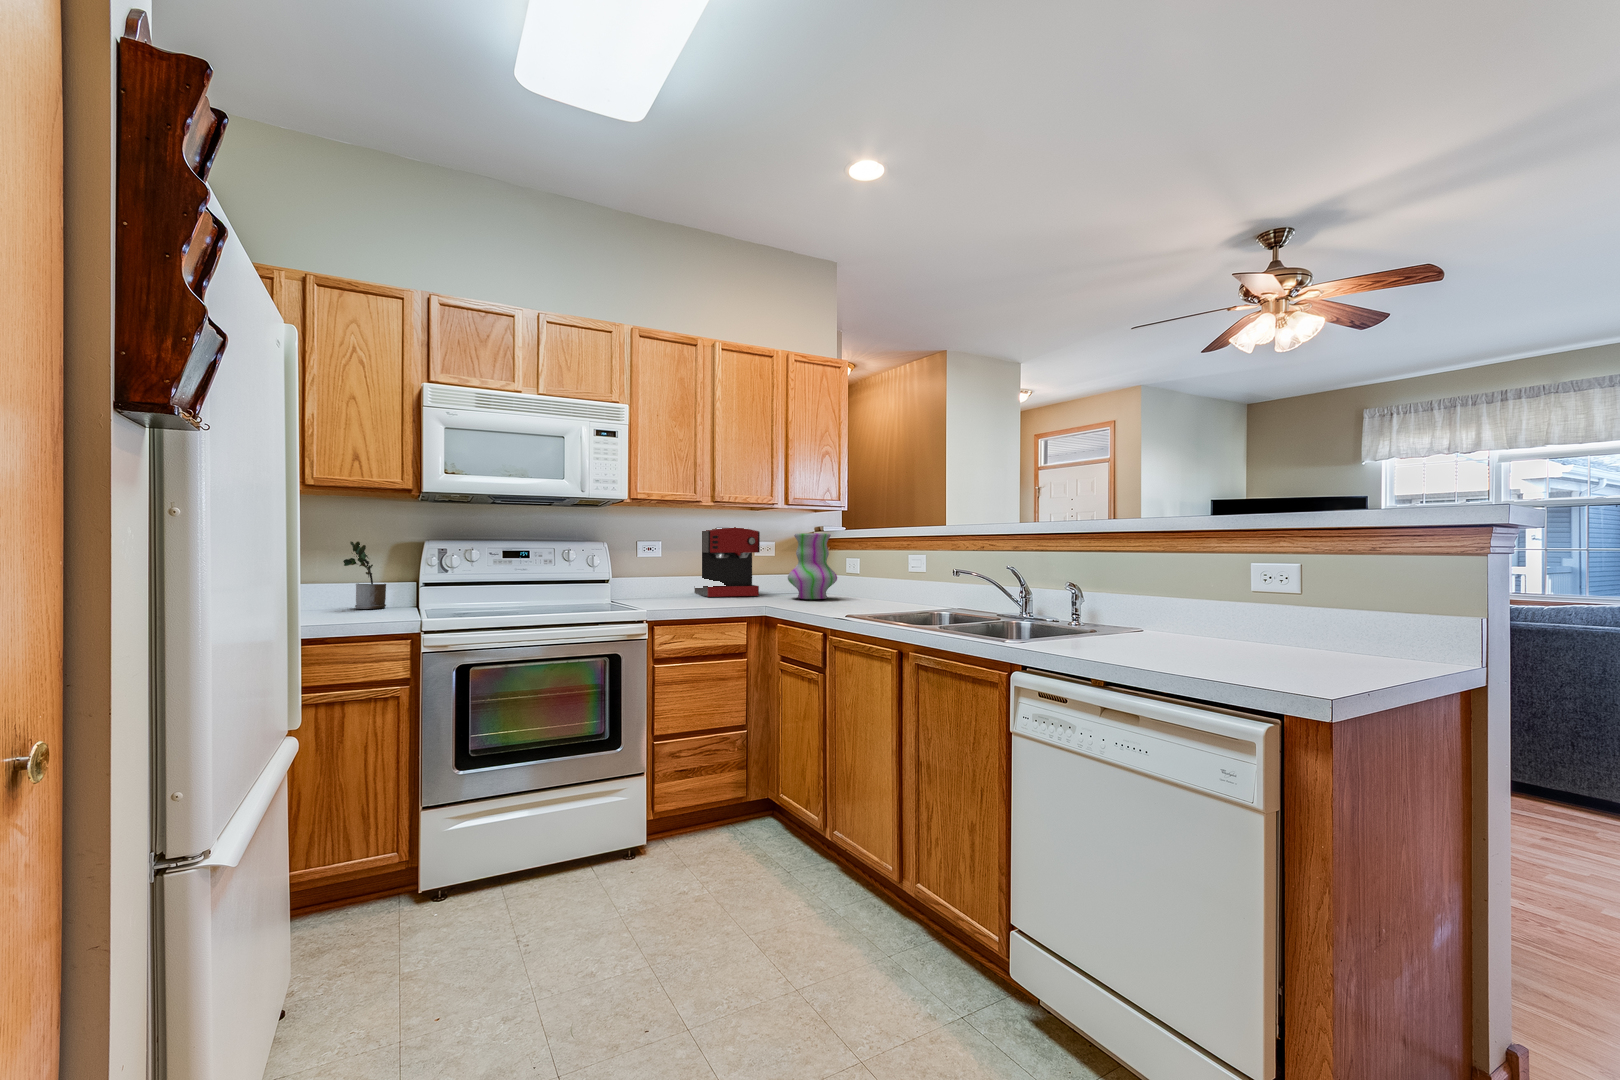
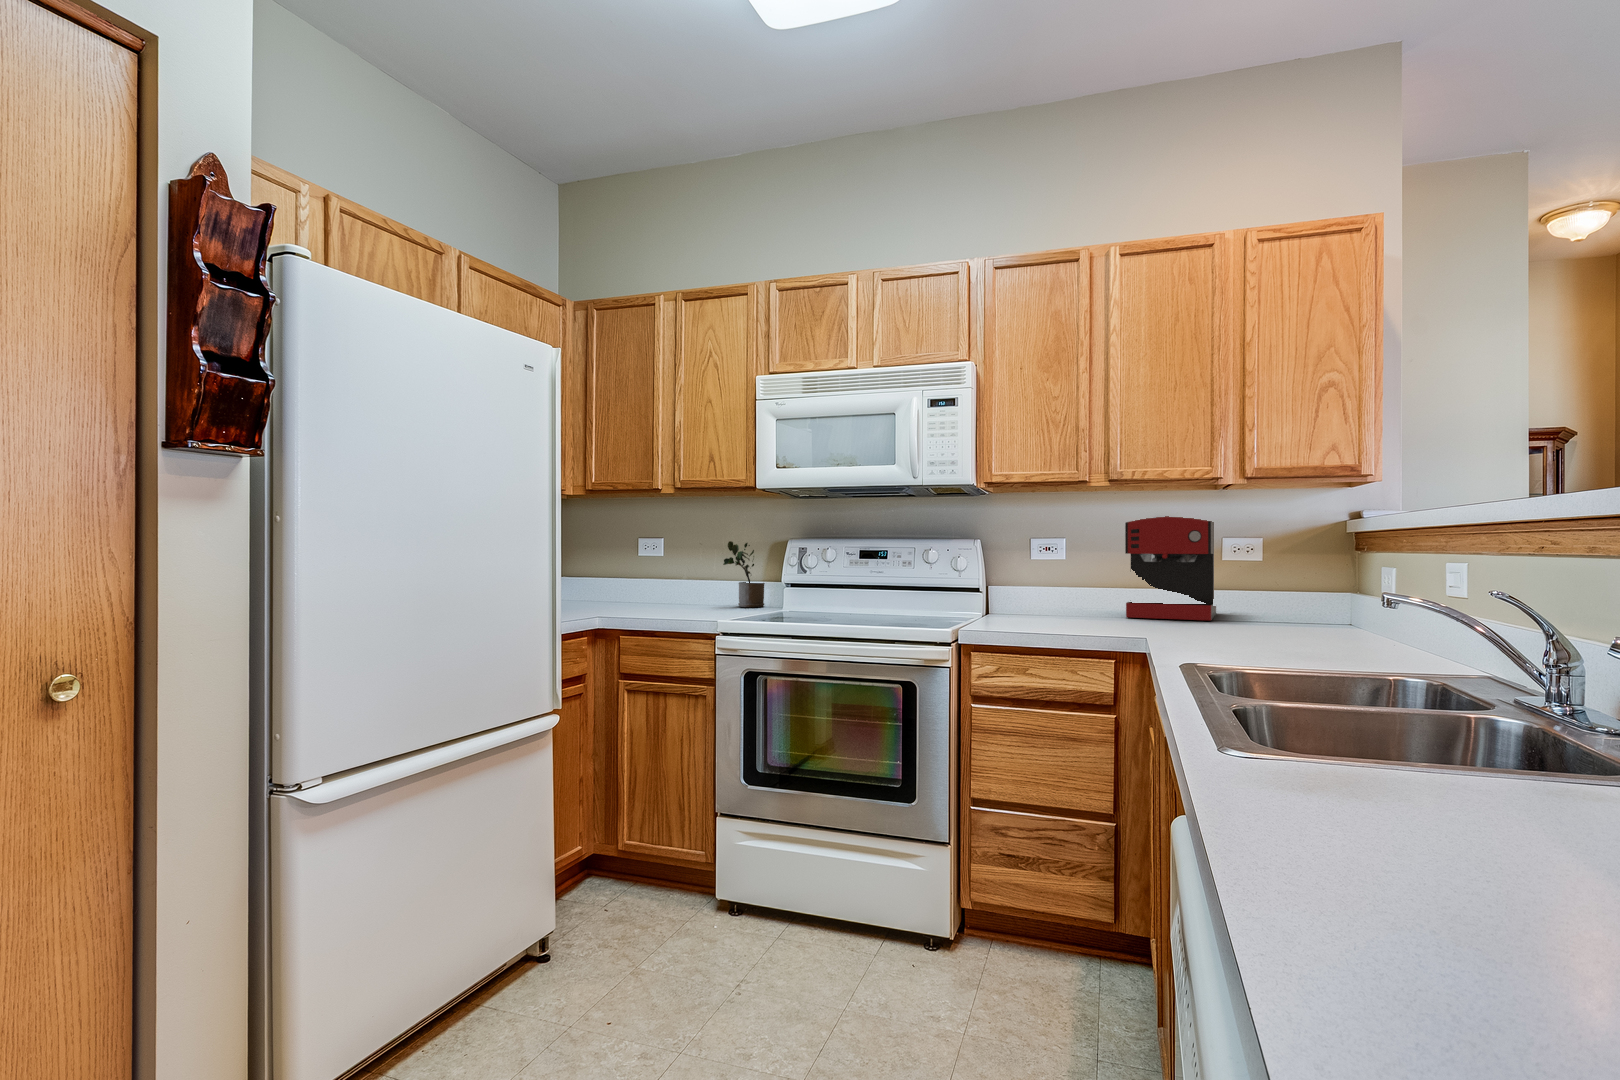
vase: present [788,533,837,599] -> none [1239,522,1335,633]

